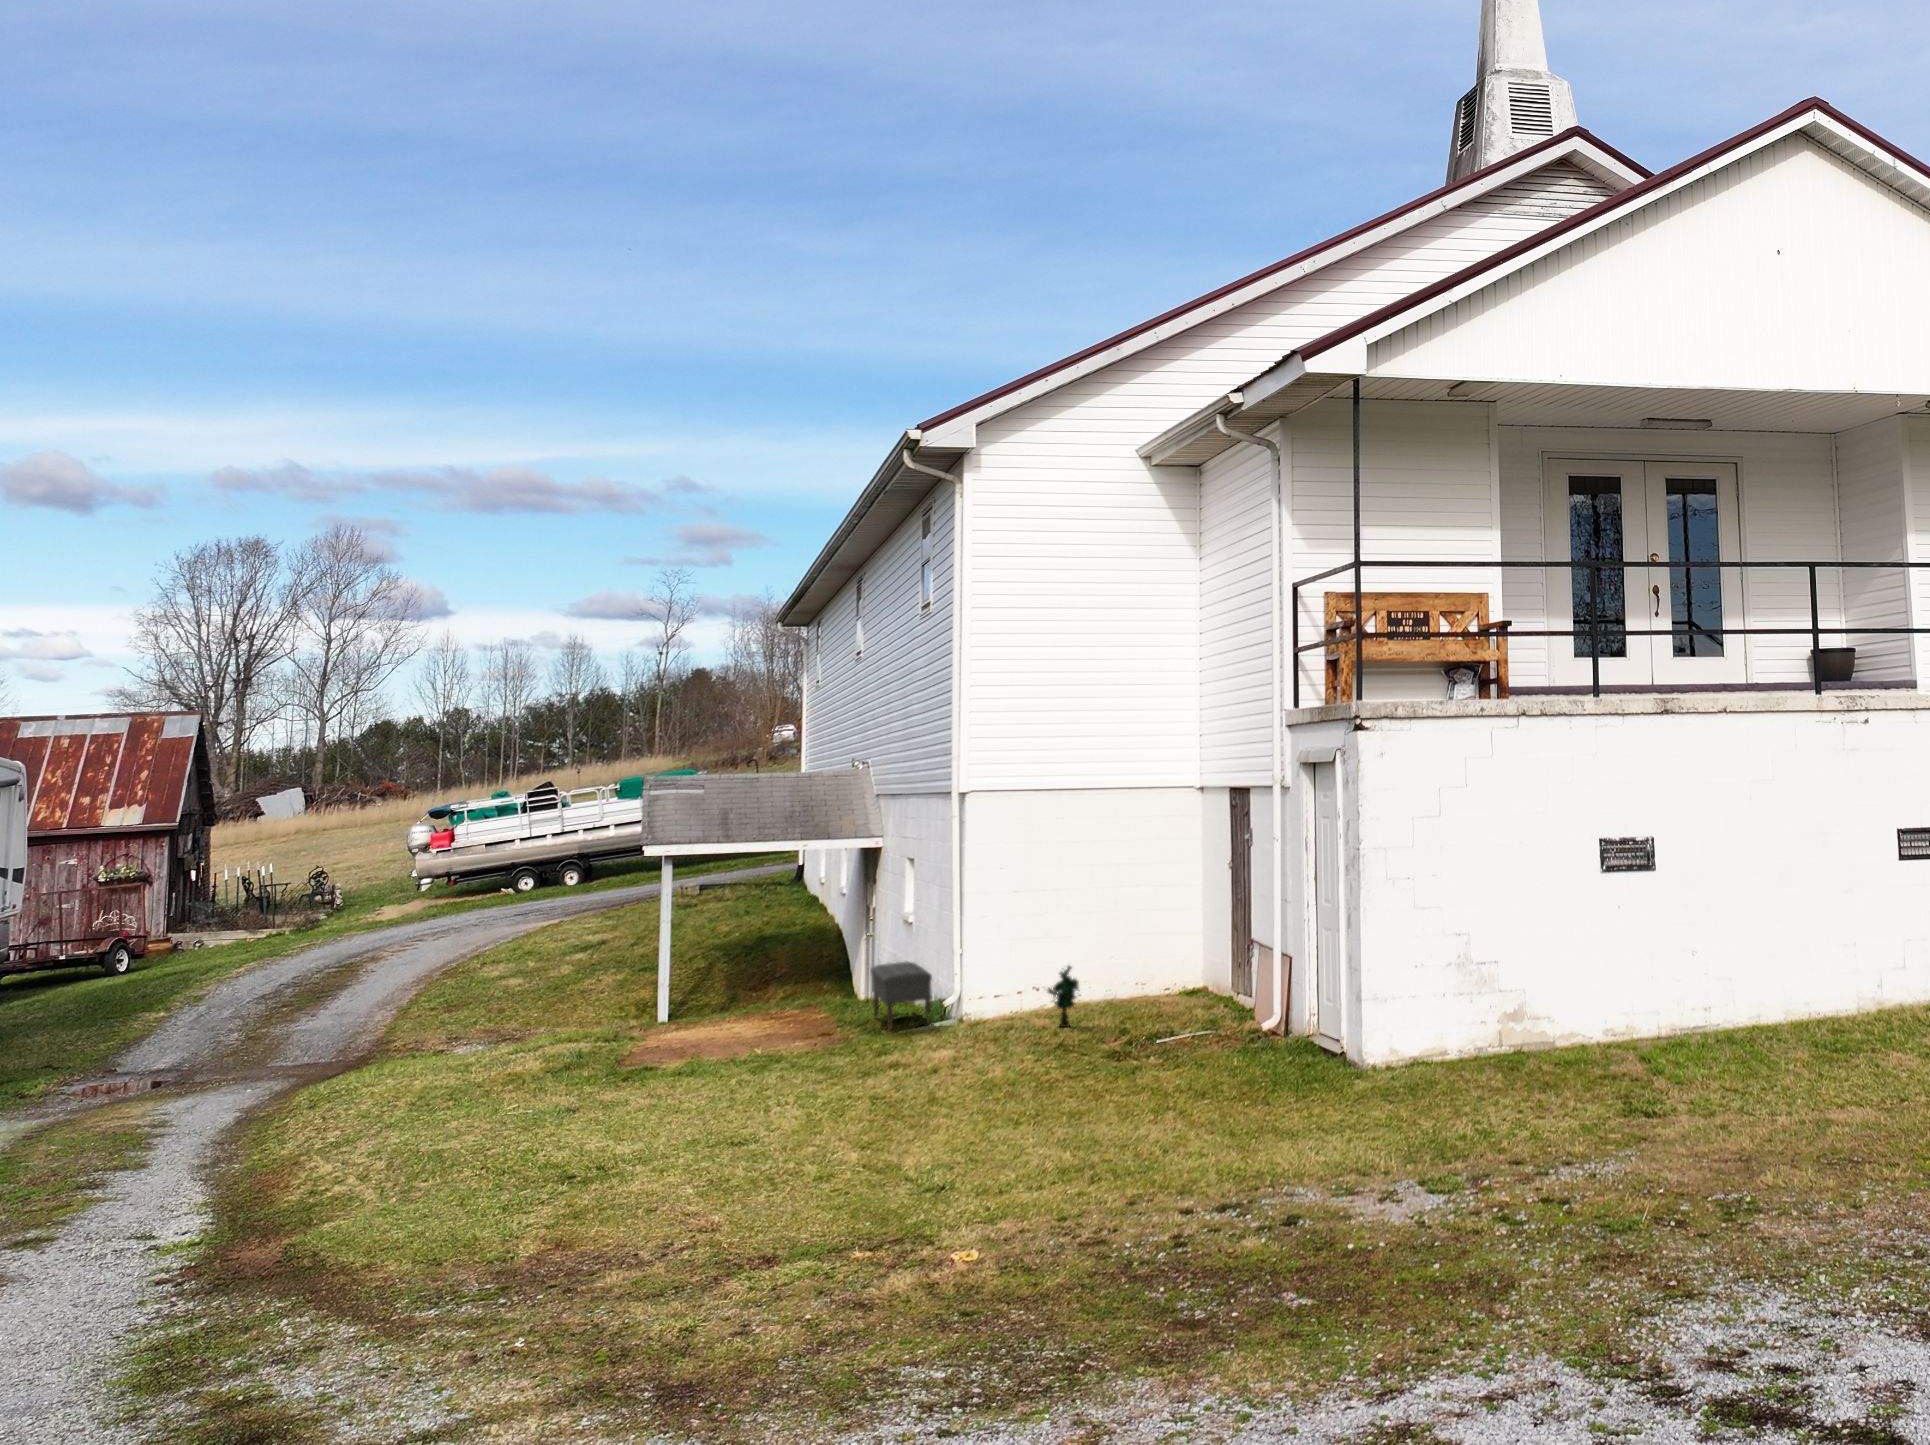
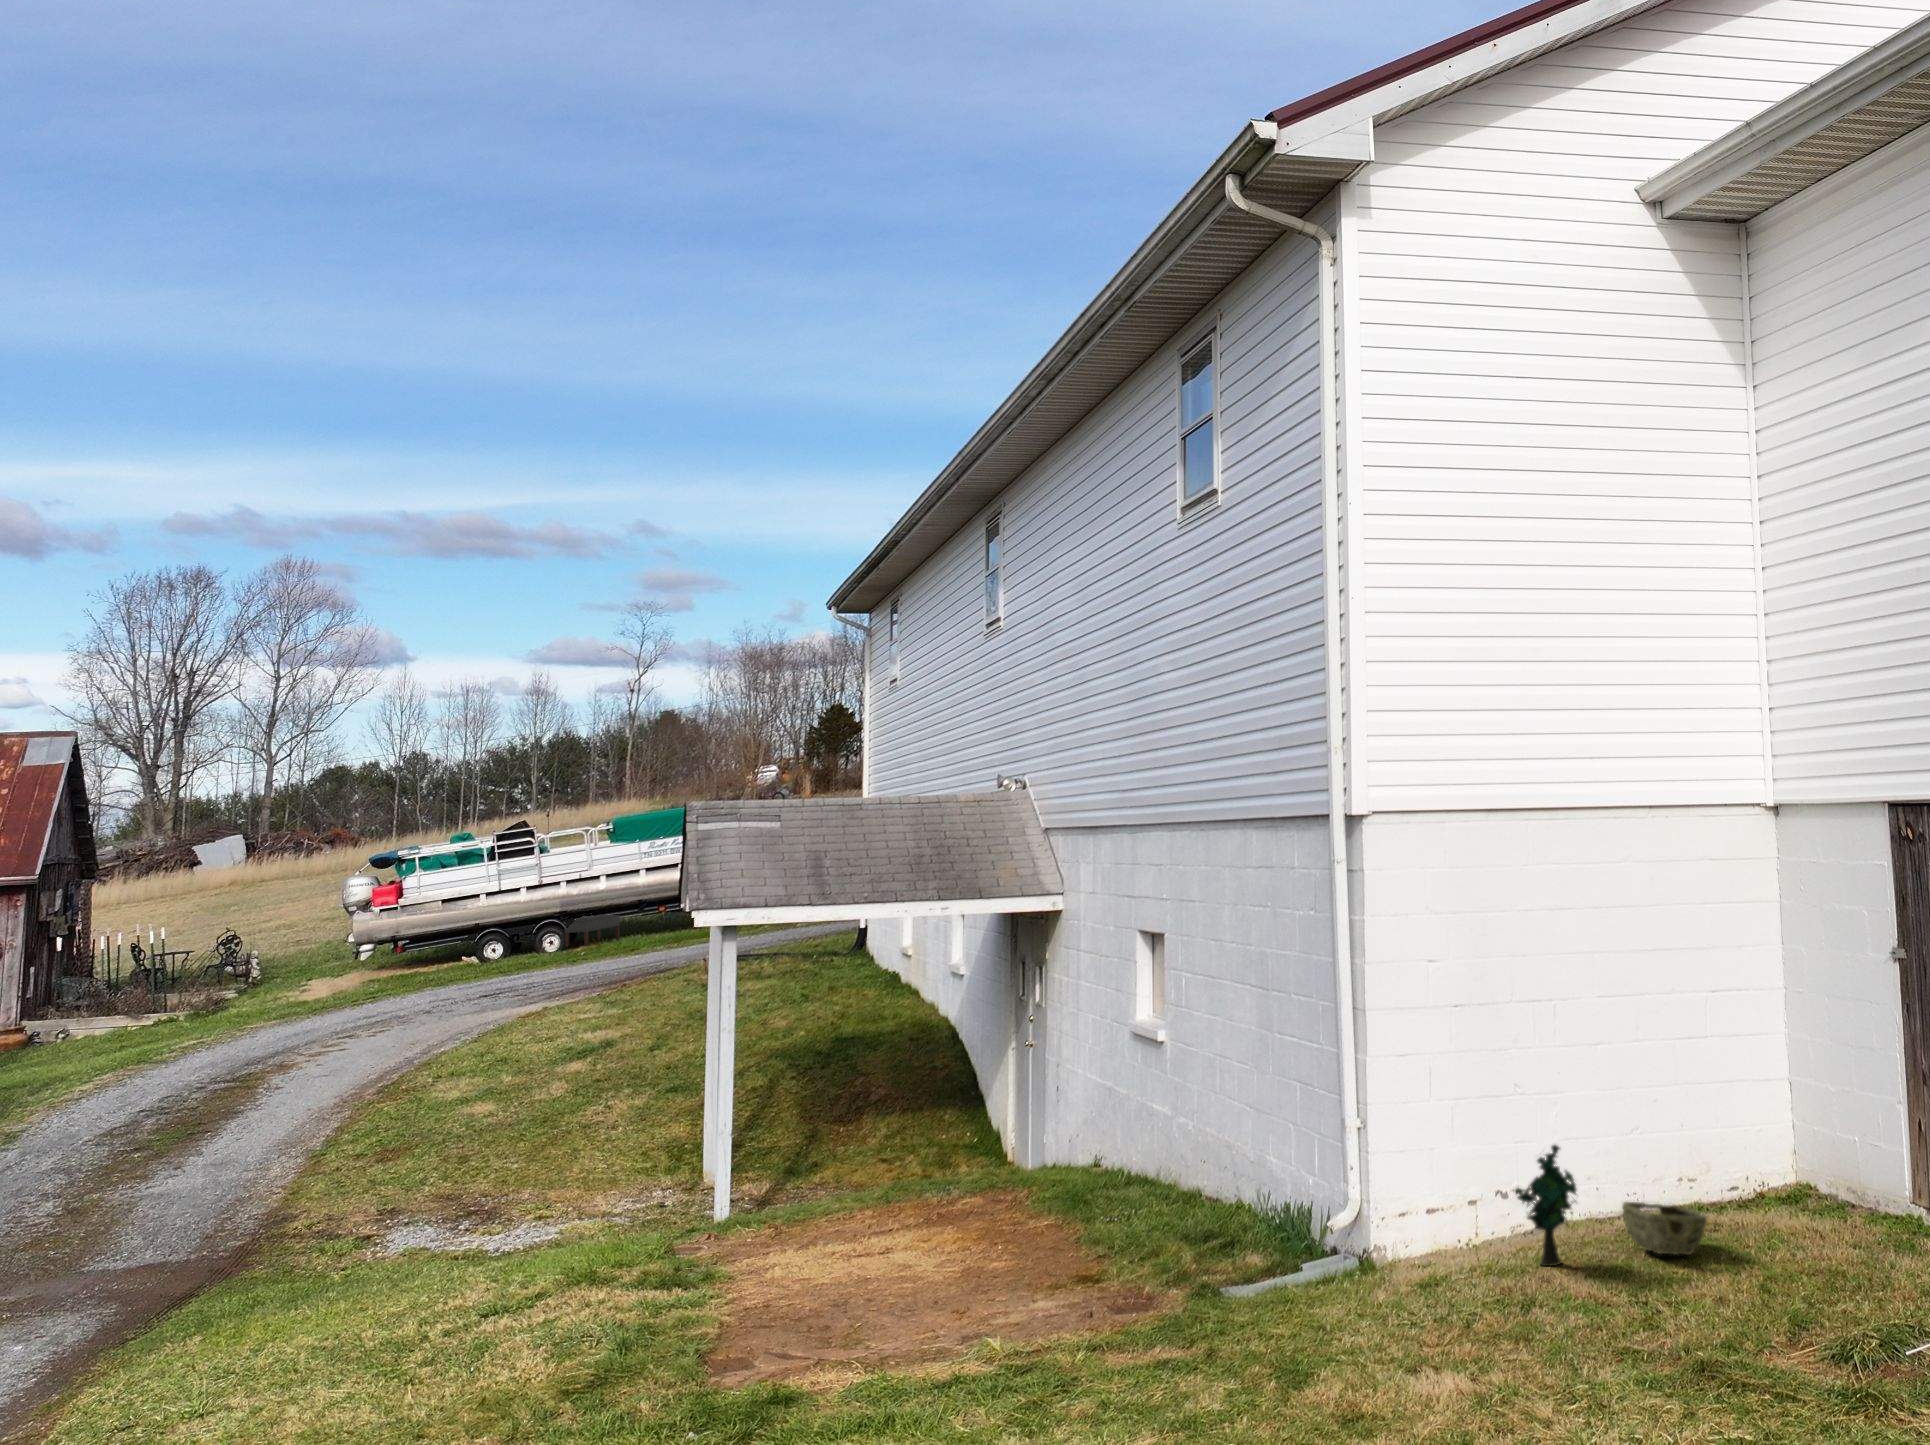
bench: present [871,961,932,1030] -> present [565,915,620,947]
woven basket: none [1107,996,1145,1022] -> present [1623,1202,1707,1255]

